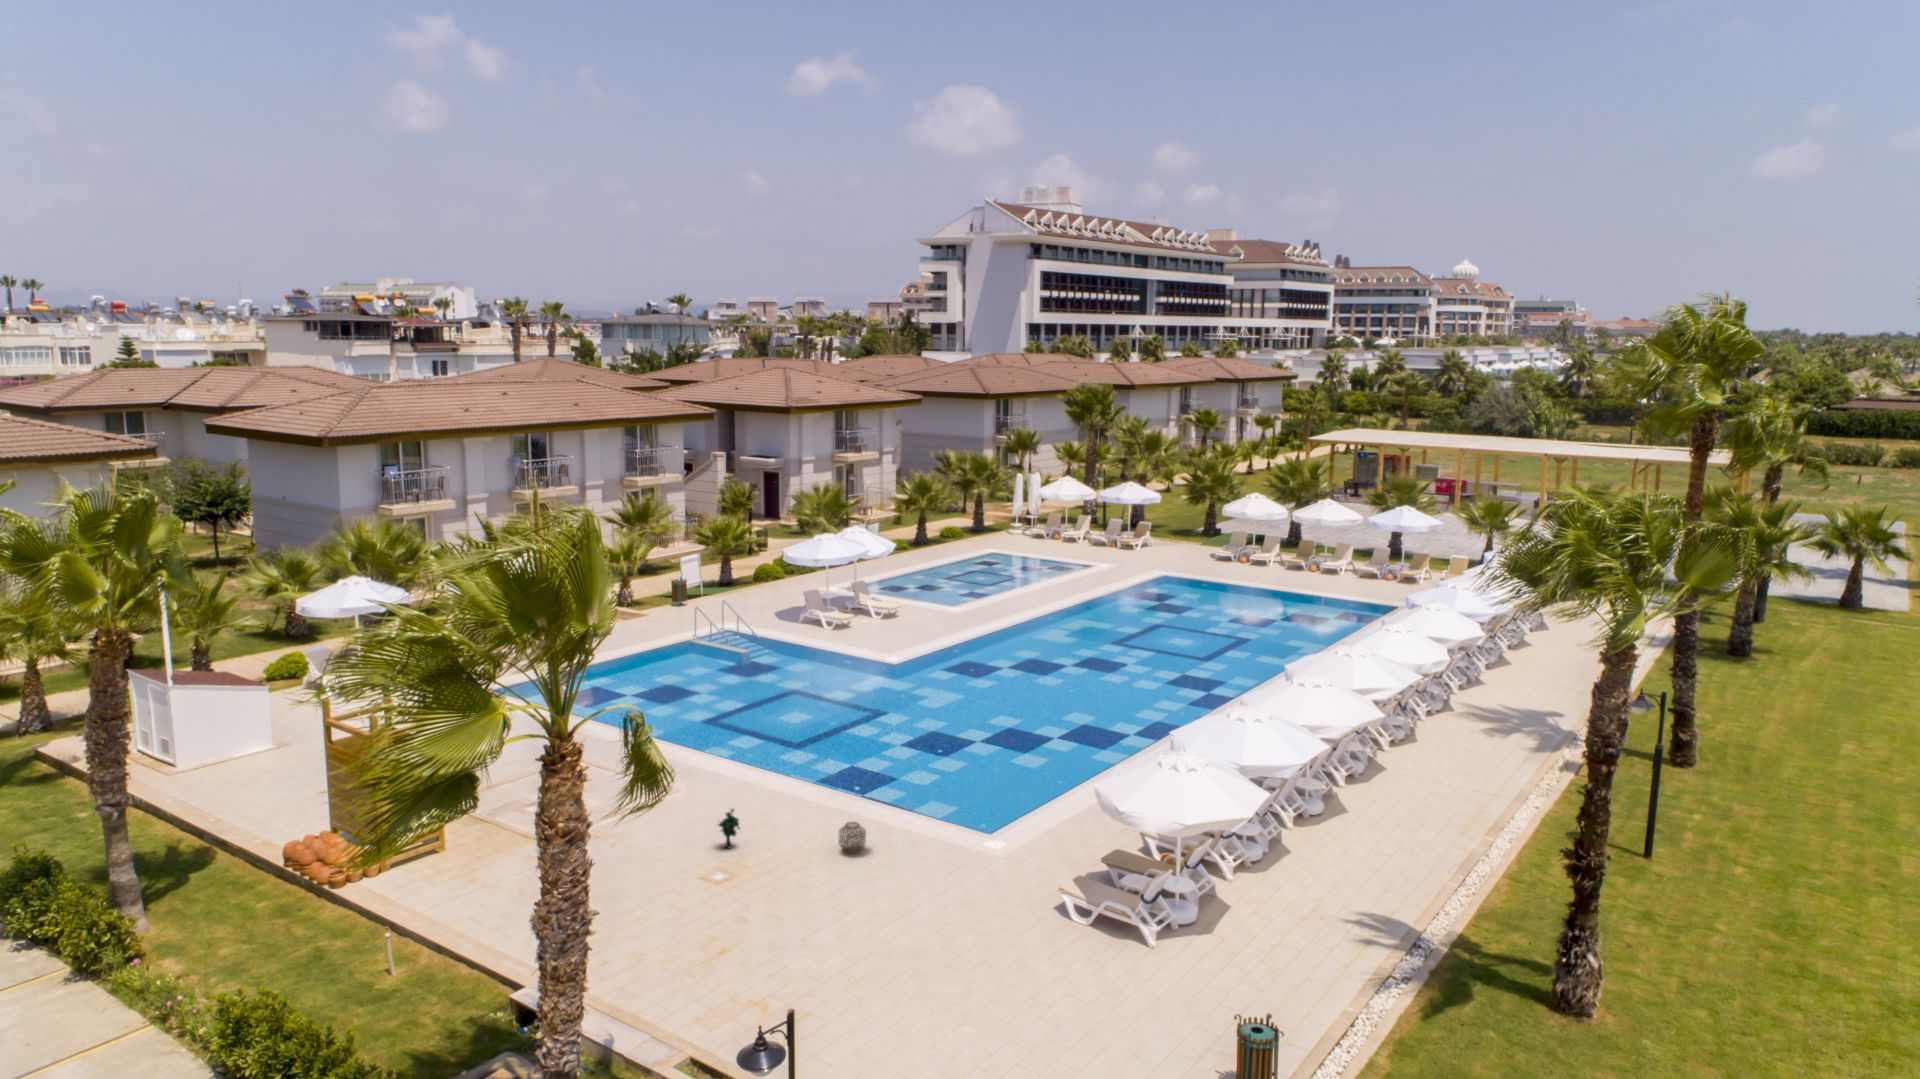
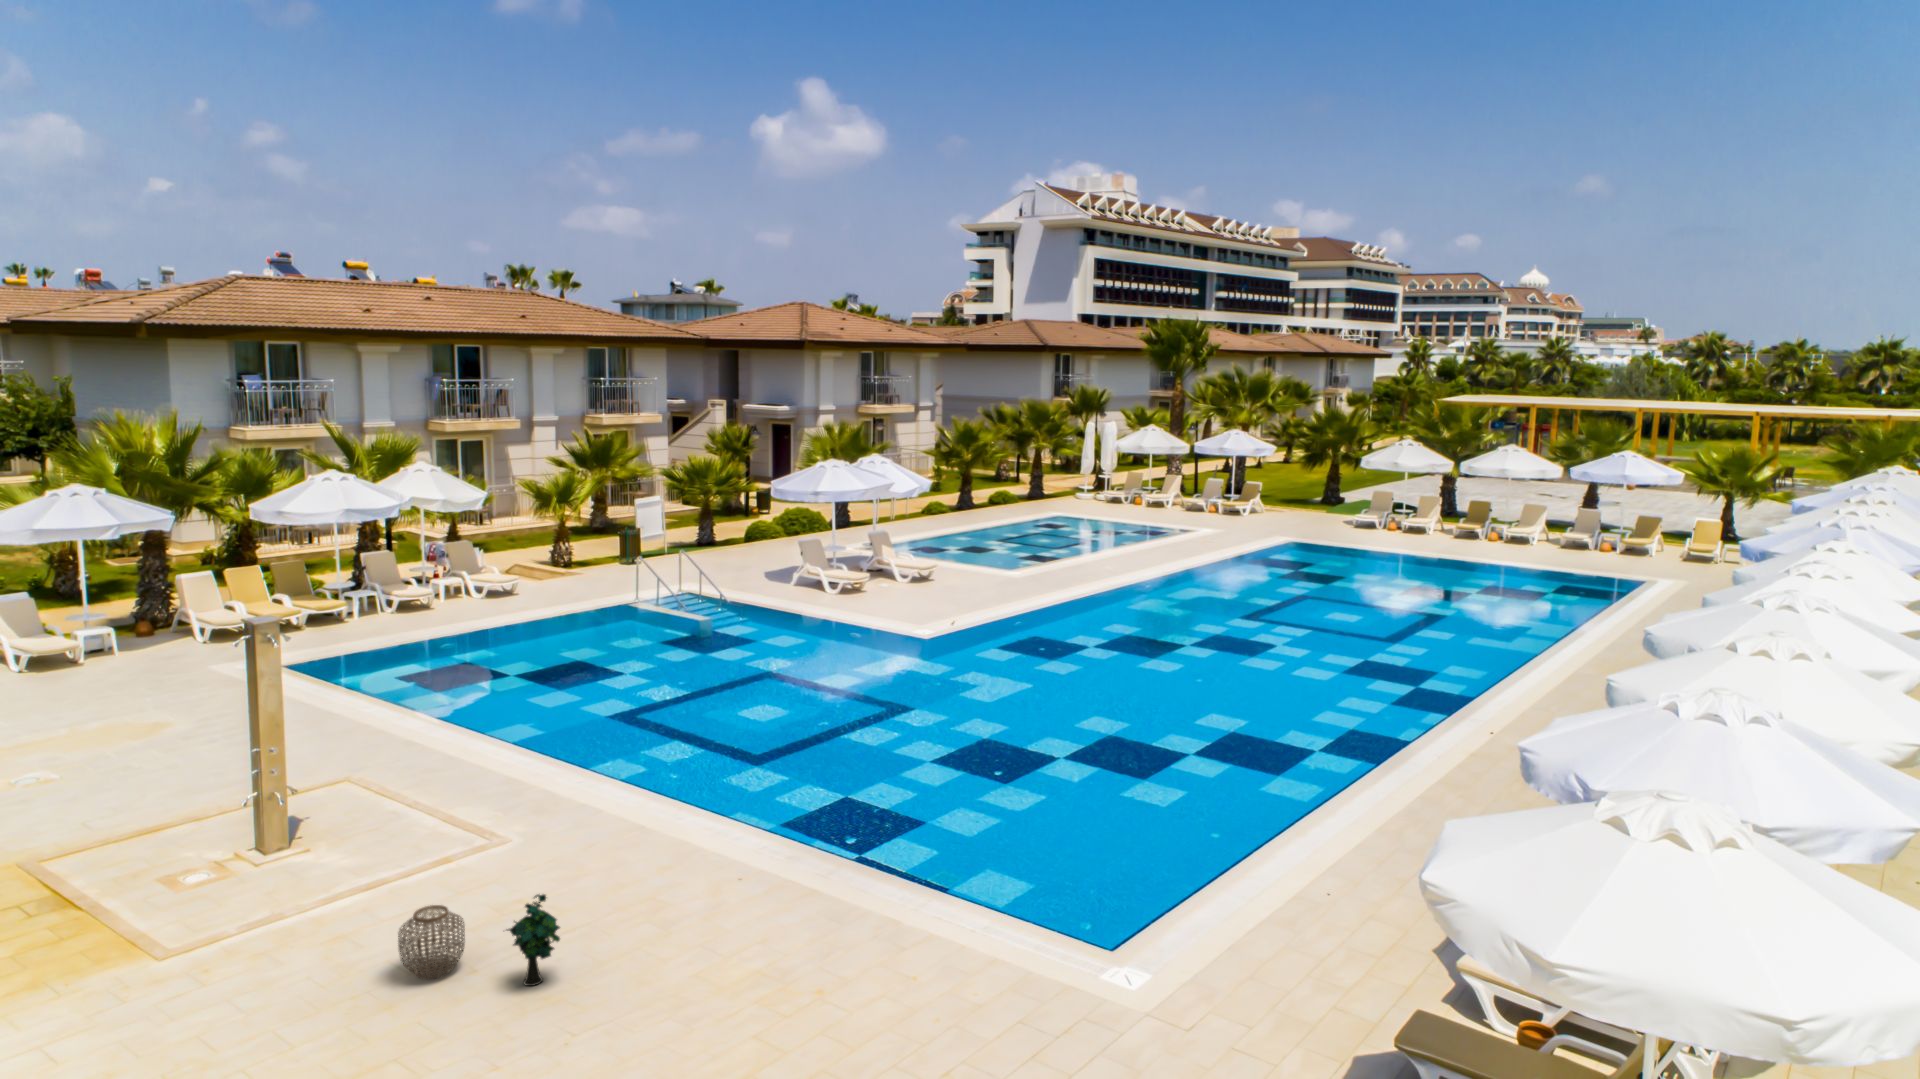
woven basket: present [839,822,866,854] -> present [398,905,465,979]

